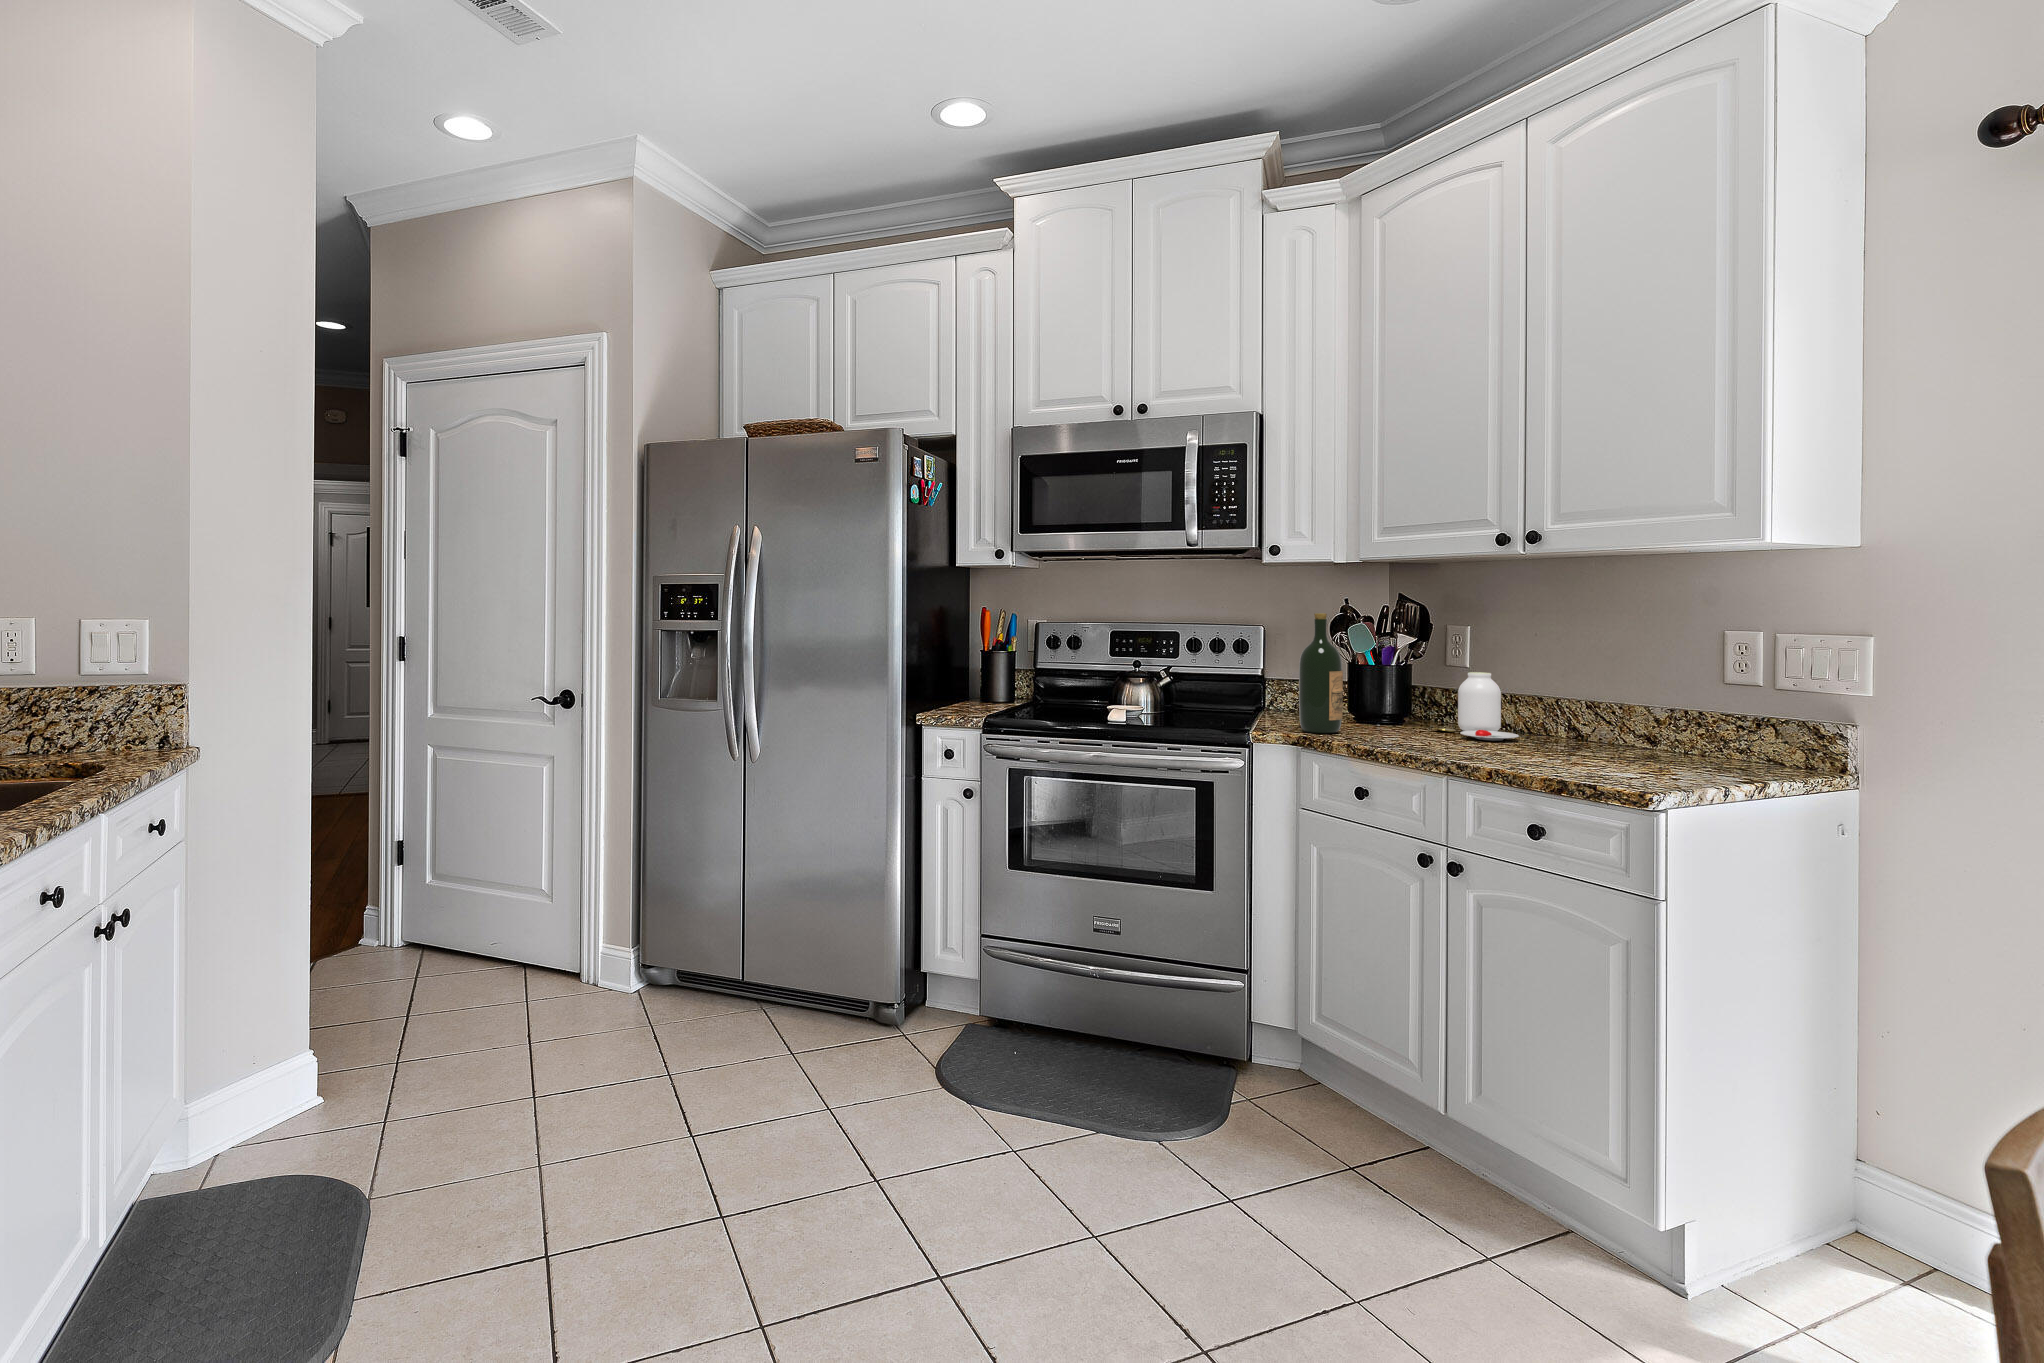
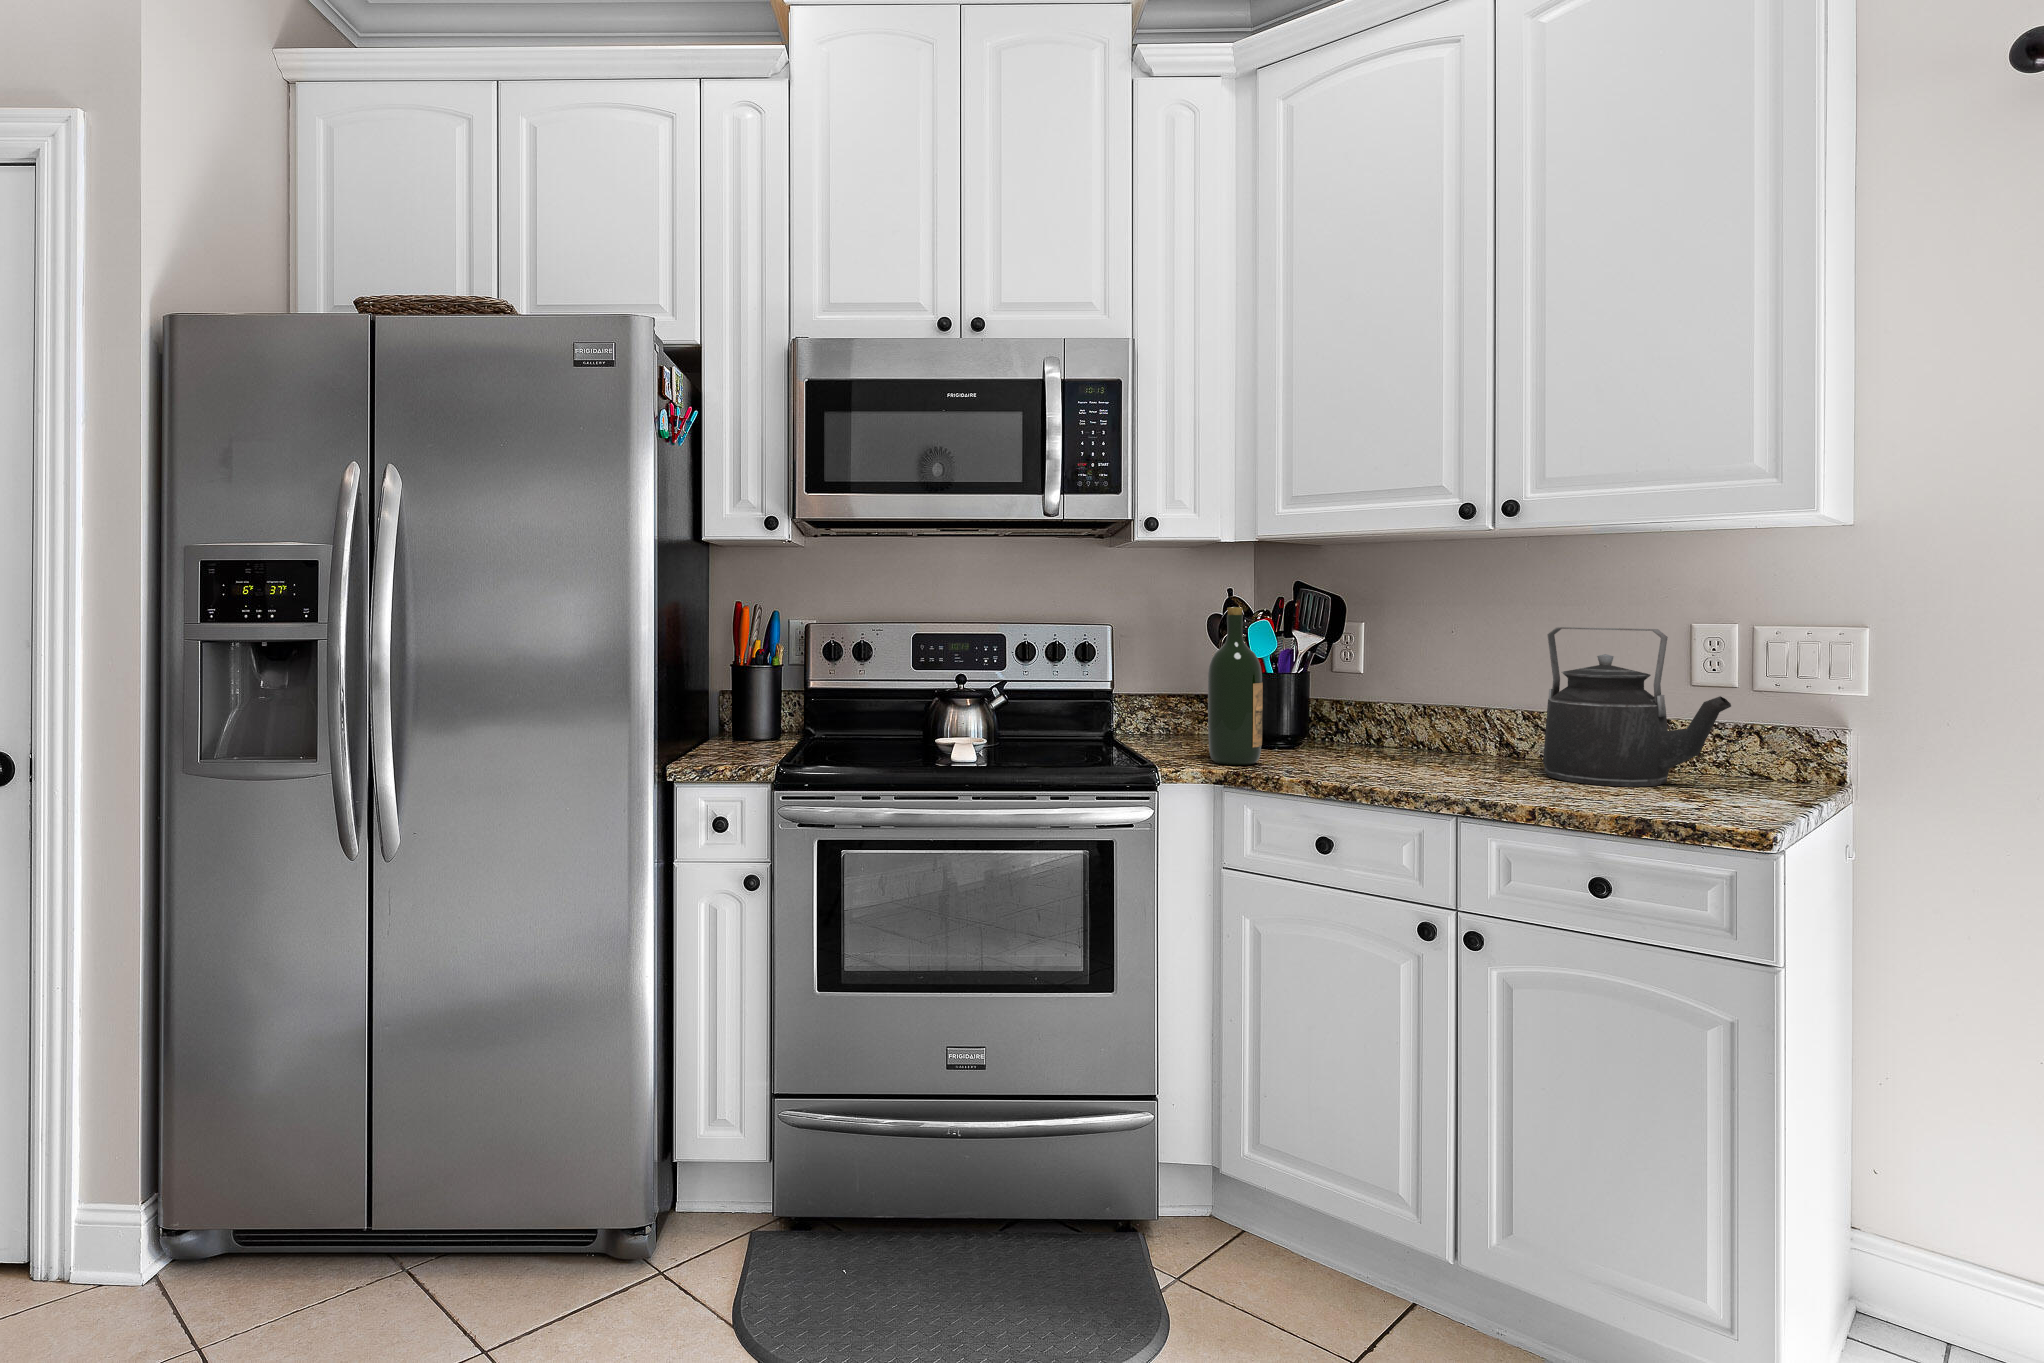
kettle: none [1564,631,1710,763] -> present [1543,627,1731,787]
jar: present [1433,672,1519,740] -> none [1343,679,1462,763]

